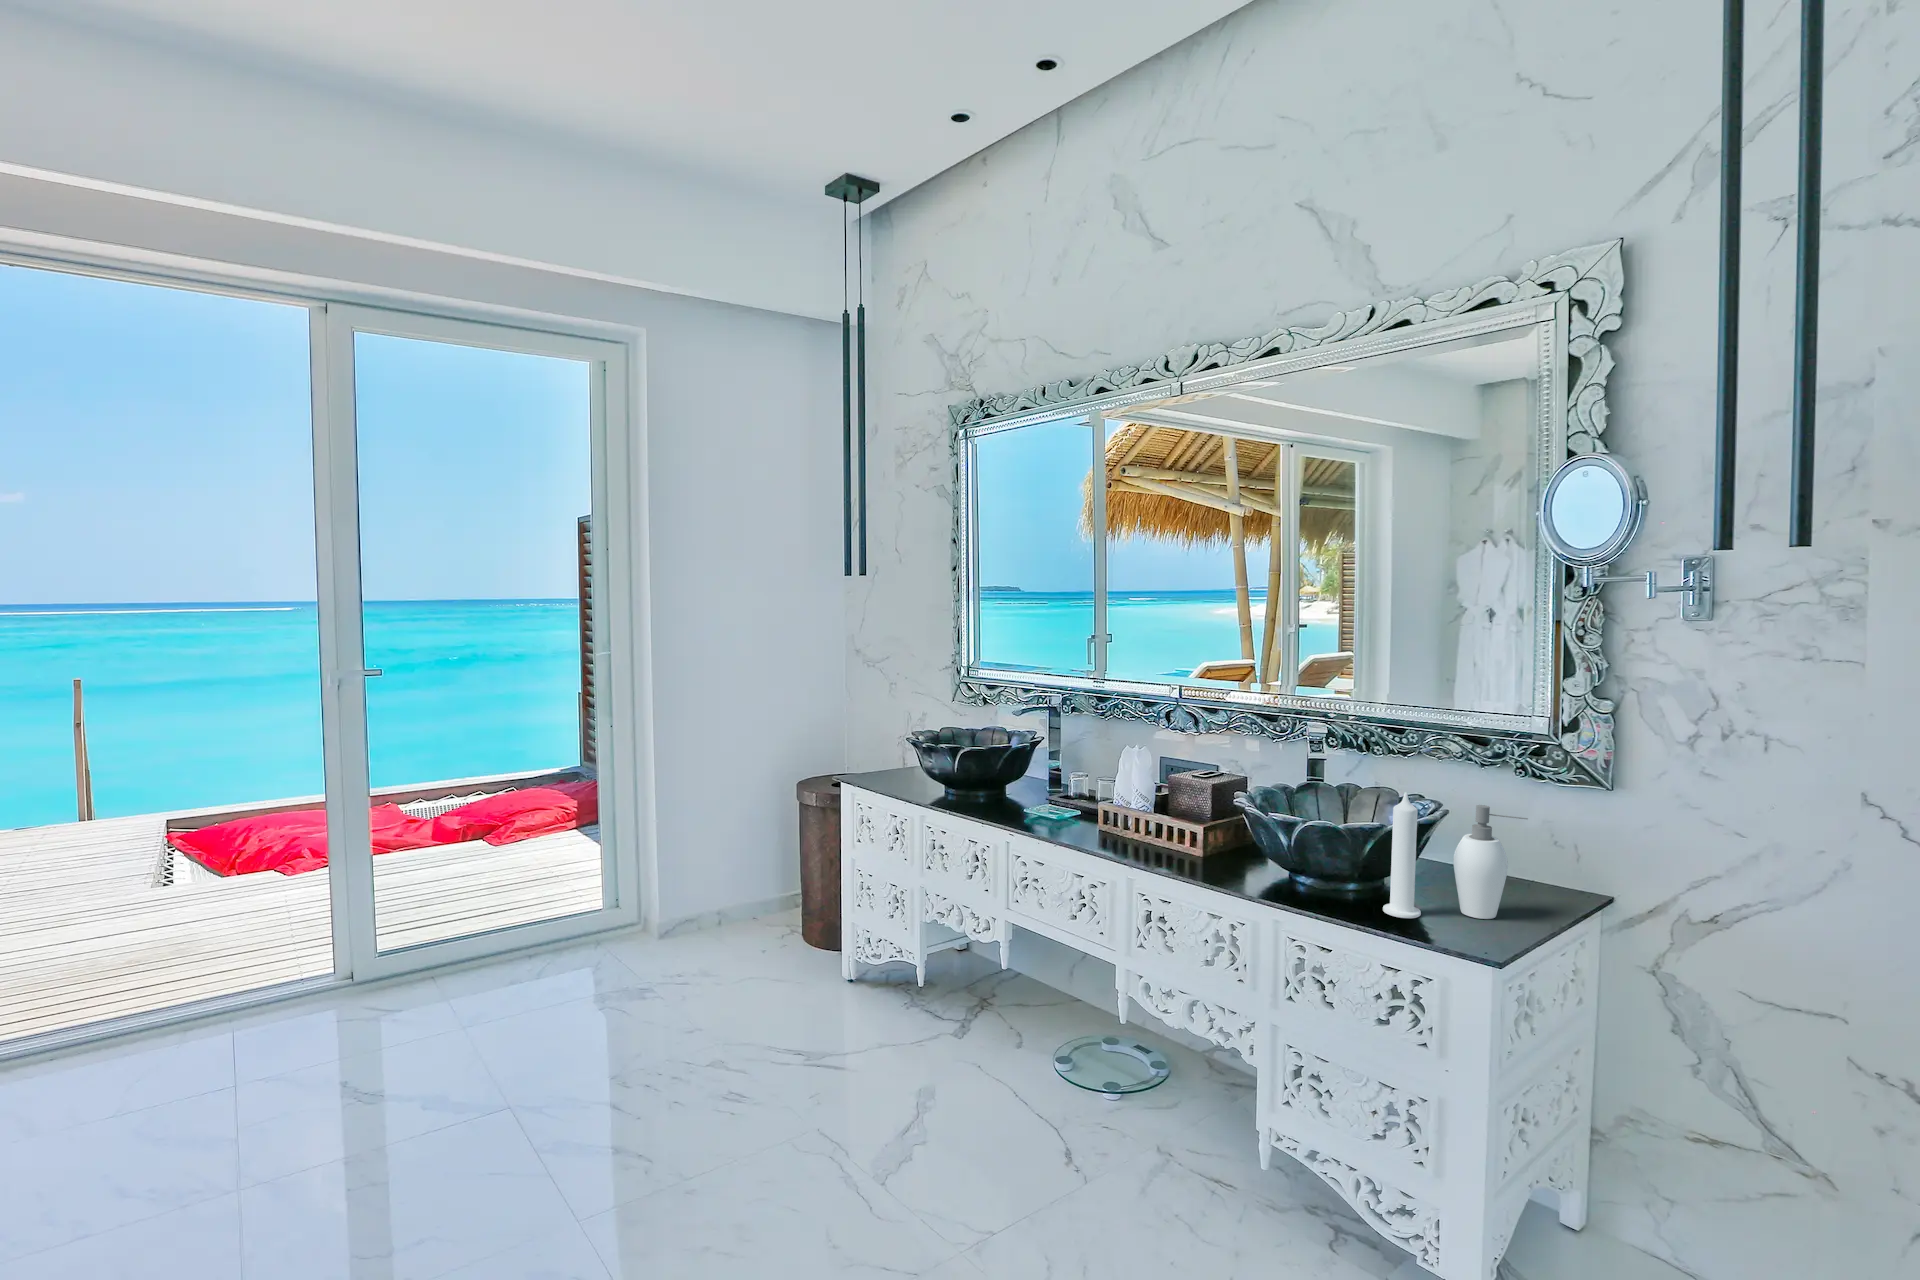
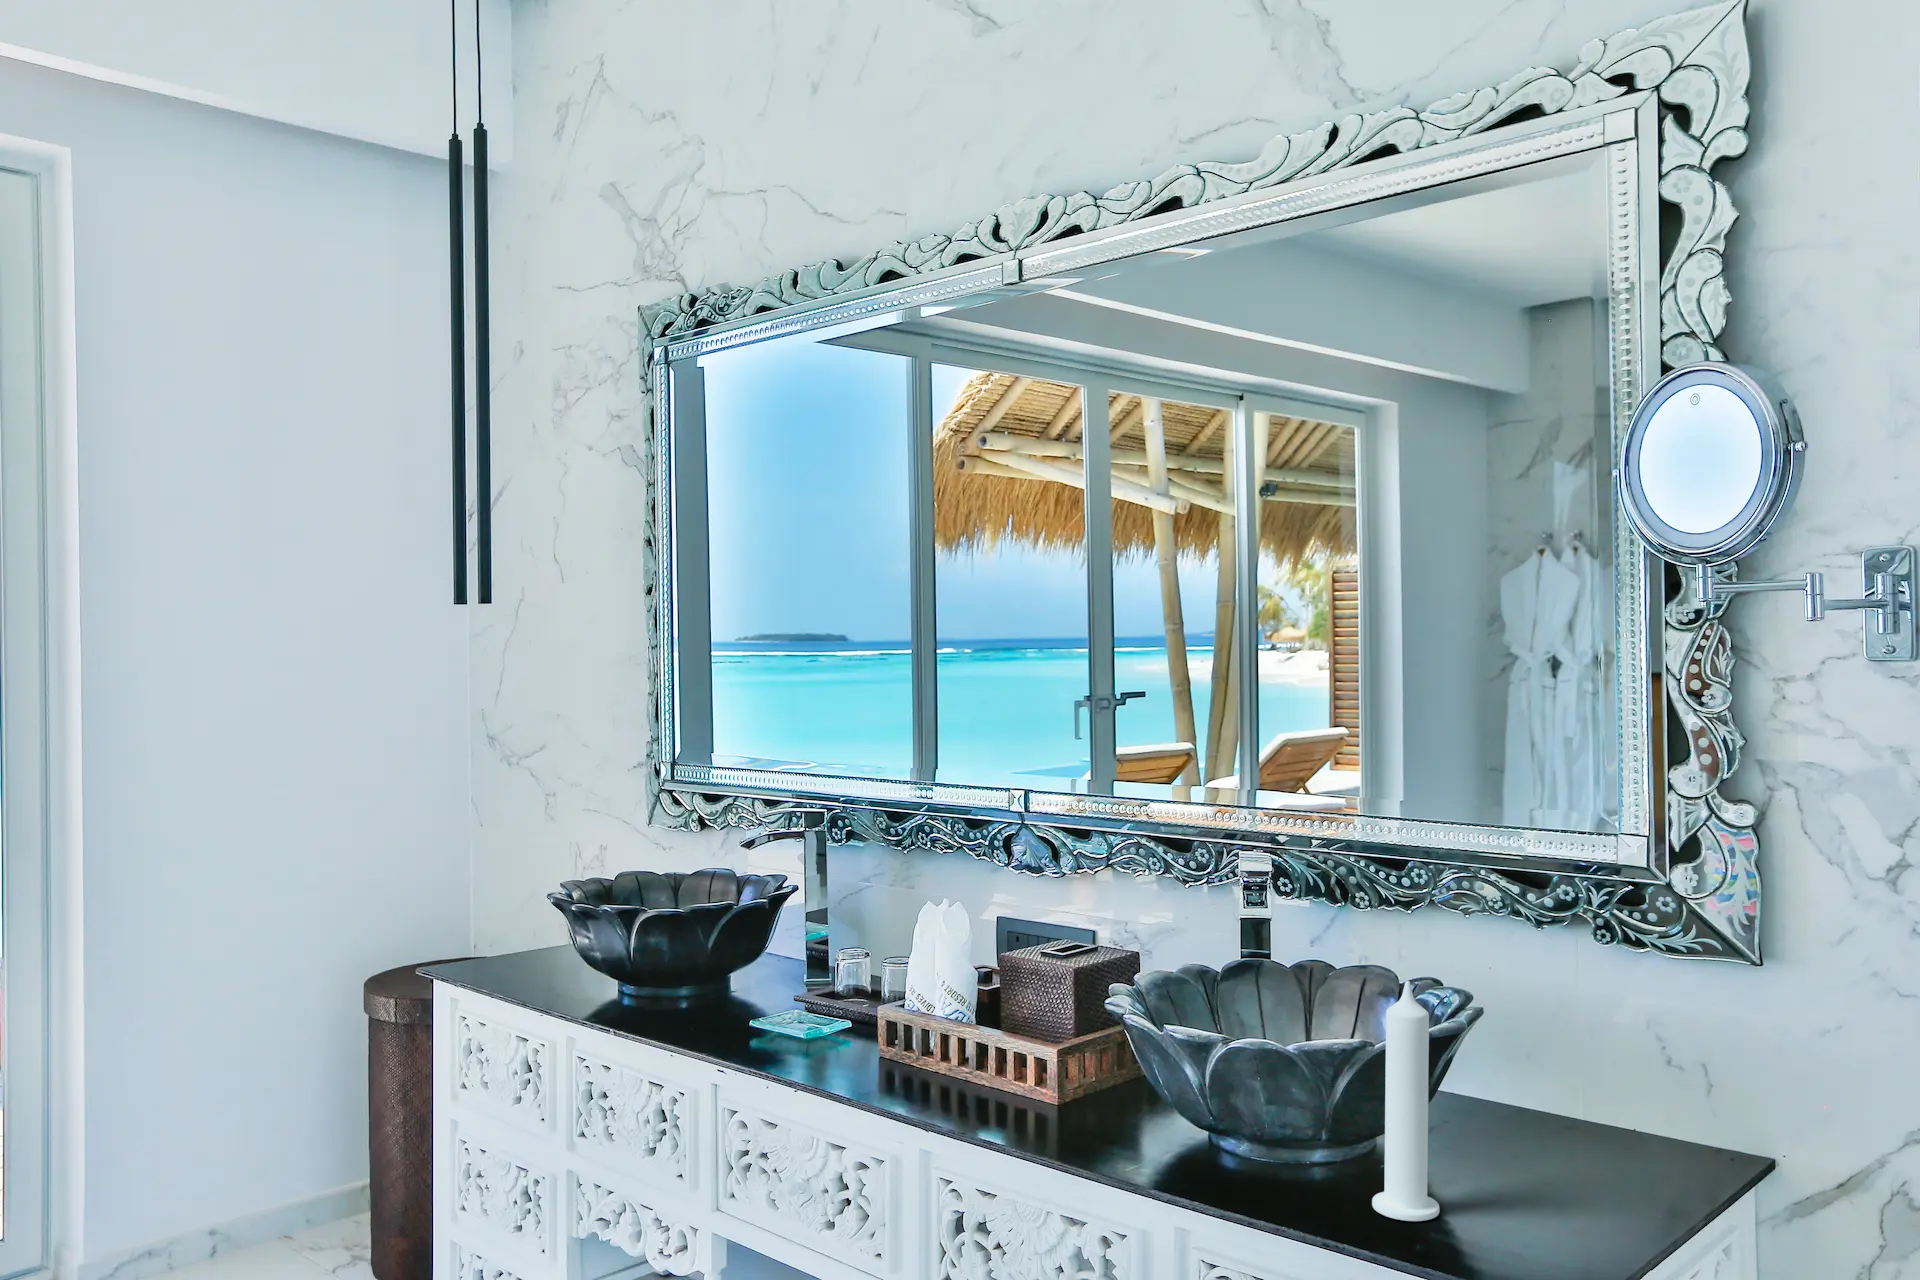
soap dispenser: present [1453,805,1528,919] -> none [1495,1001,1622,1216]

